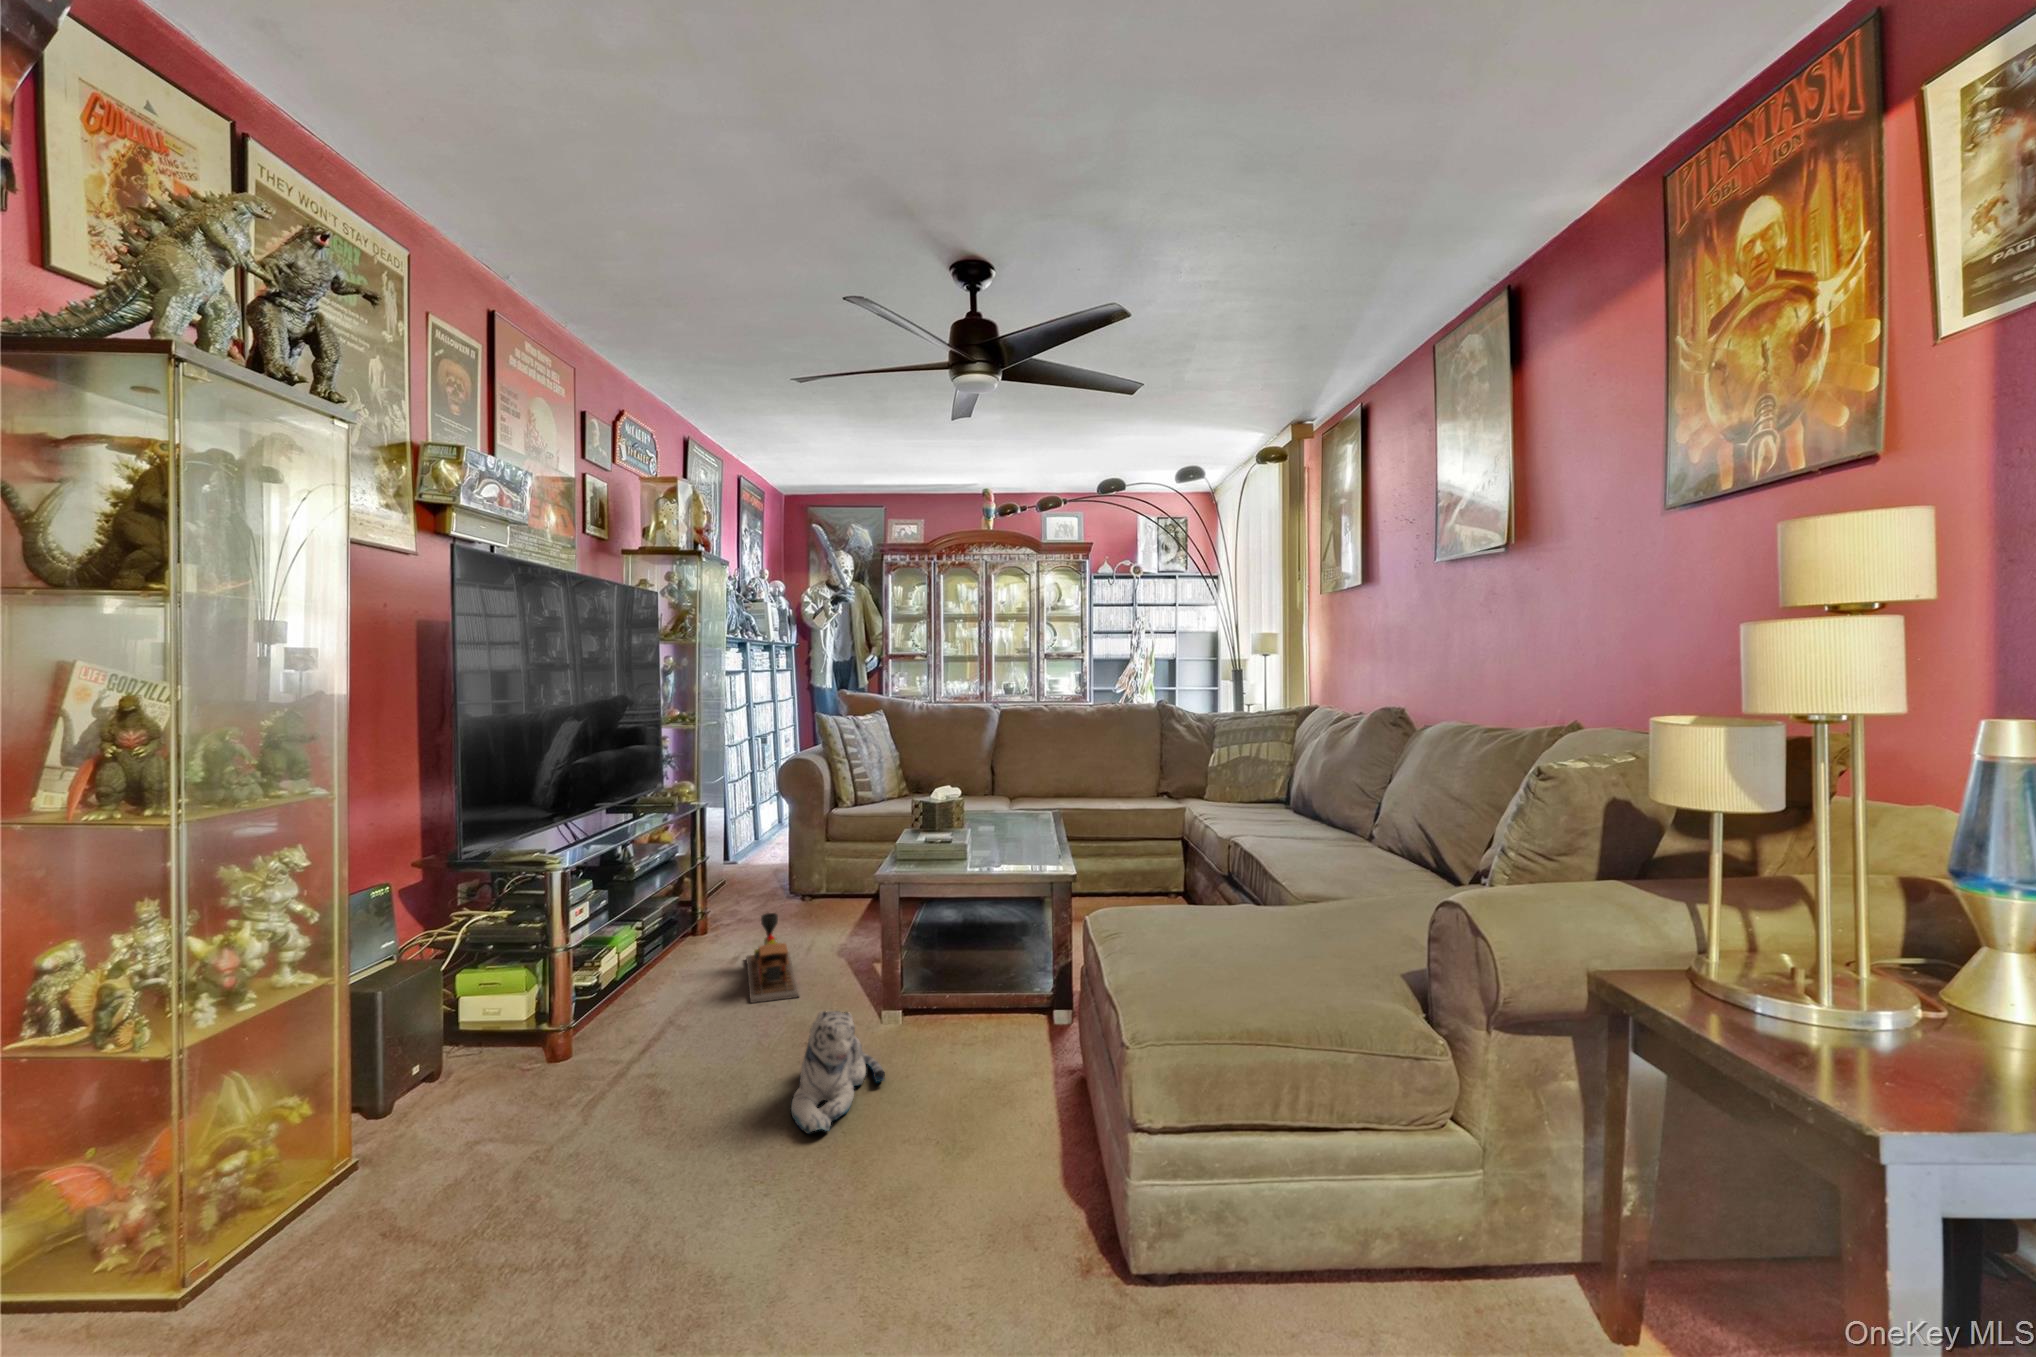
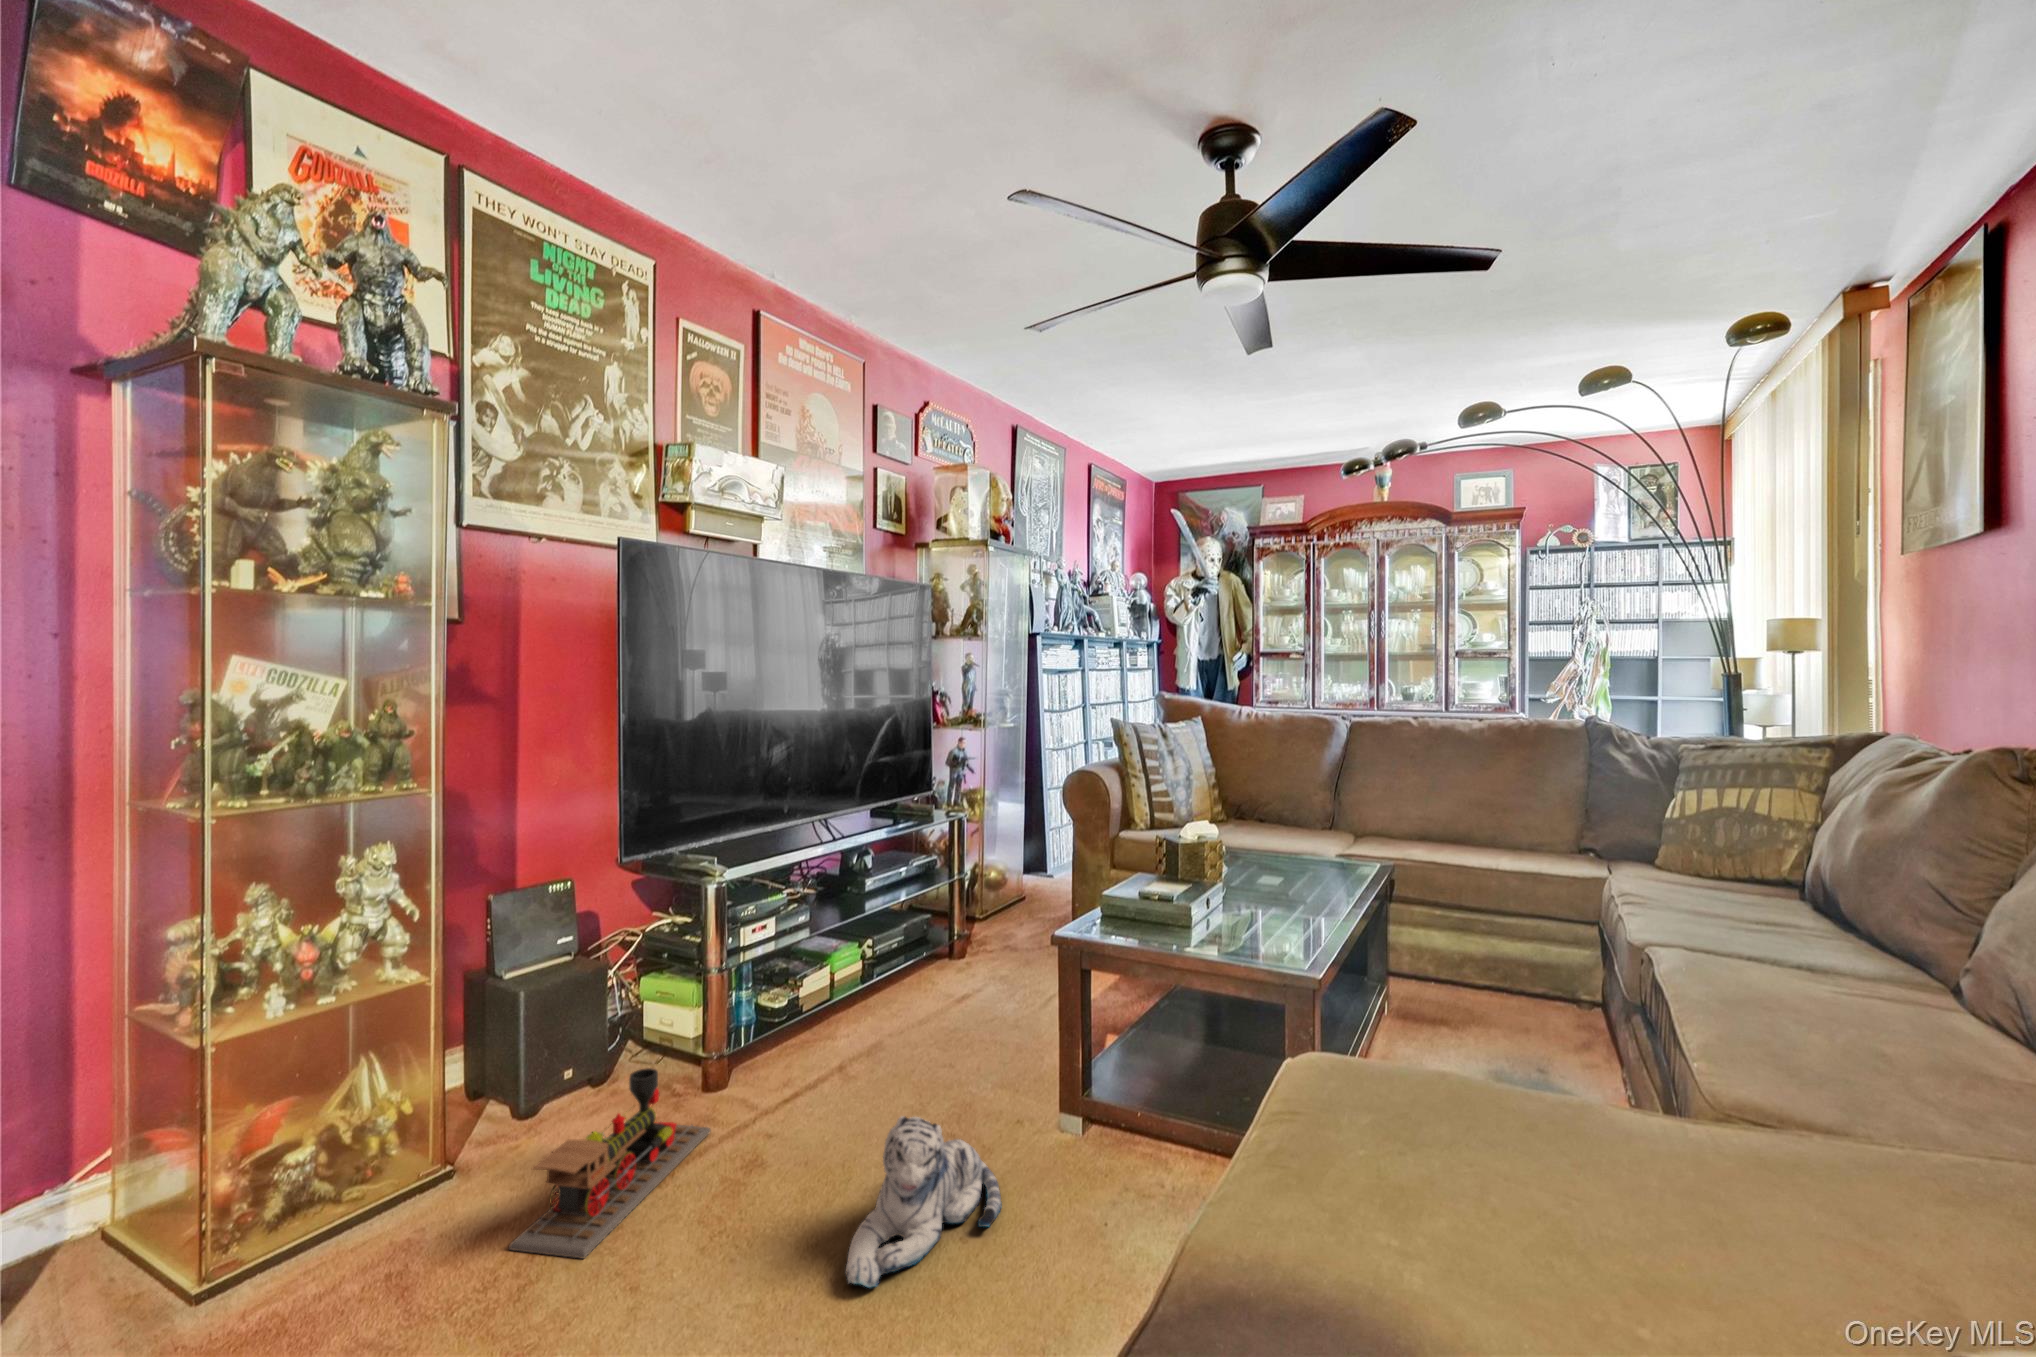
toy train: present [746,913,799,1003] -> present [509,1068,710,1259]

